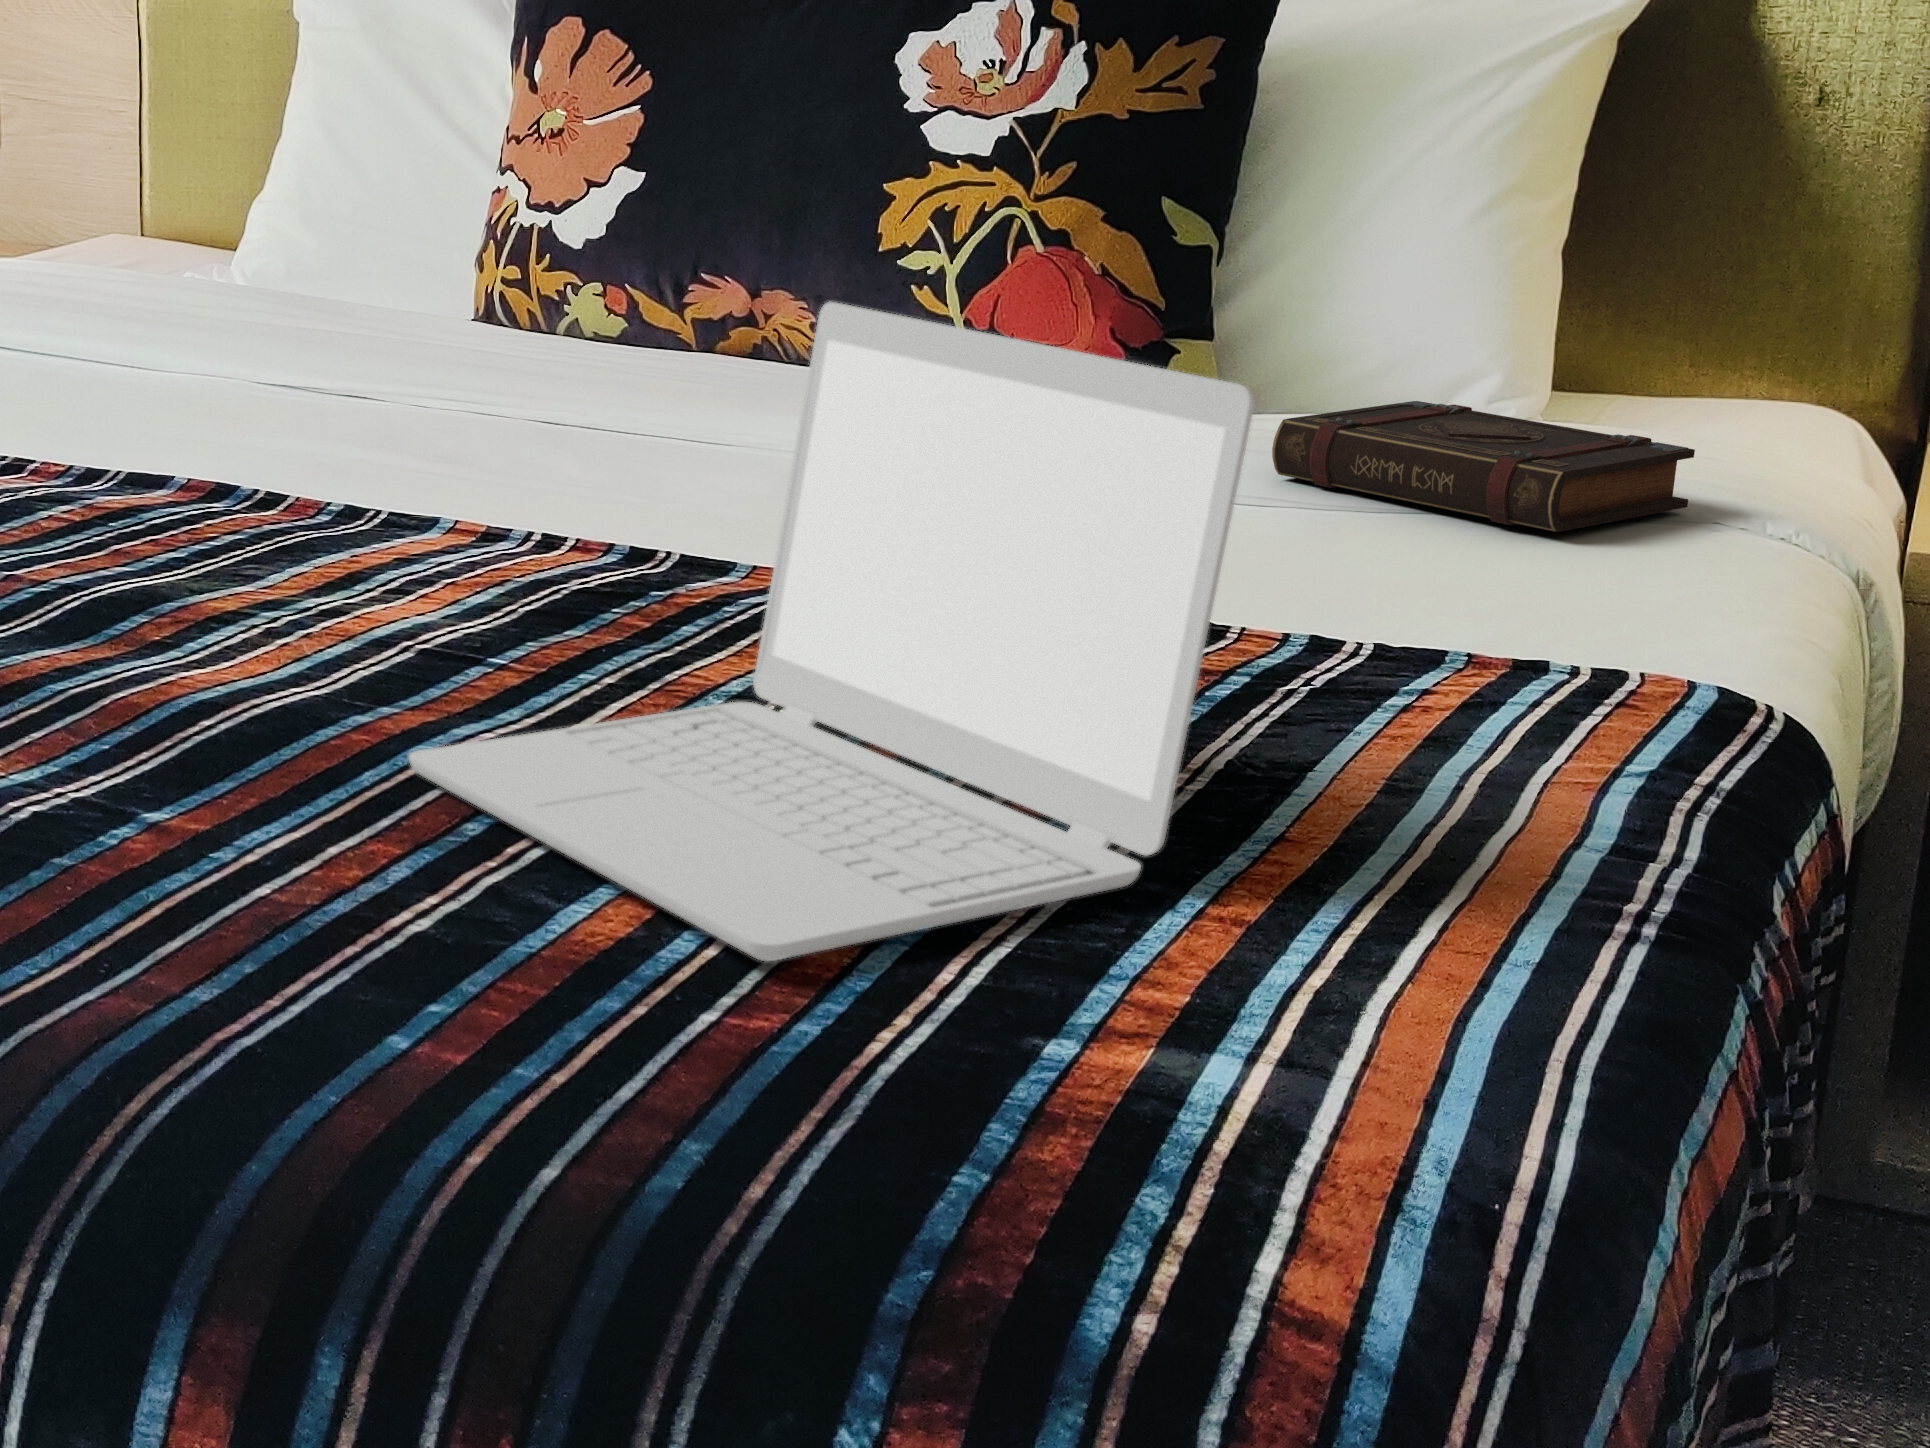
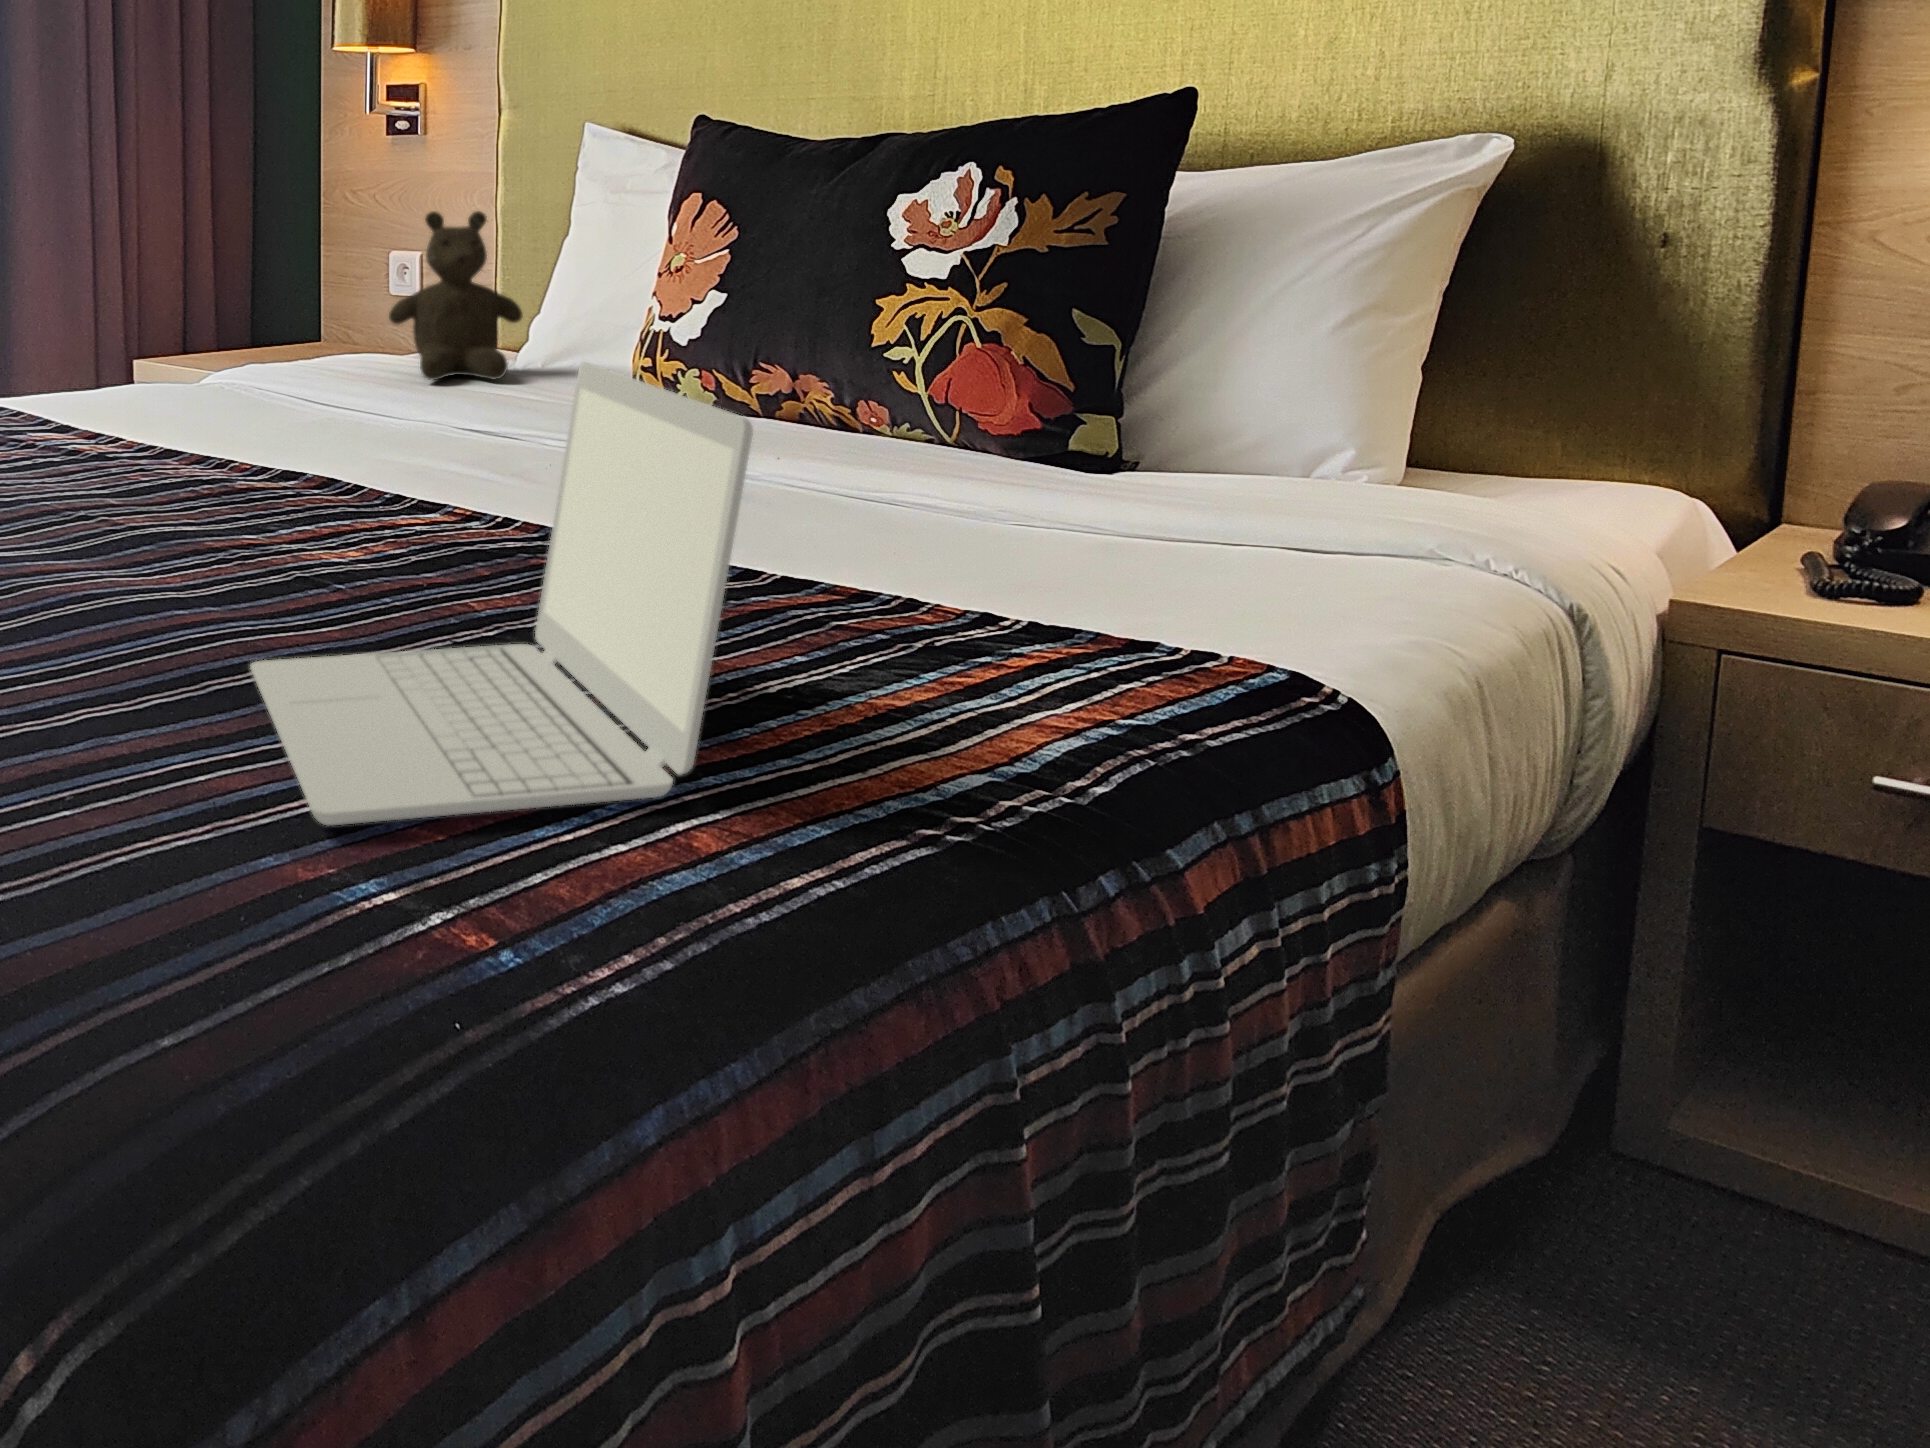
teddy bear: none [67,36,271,307] -> present [389,211,523,381]
book: present [1272,401,1695,532] -> none [1115,462,1451,562]

